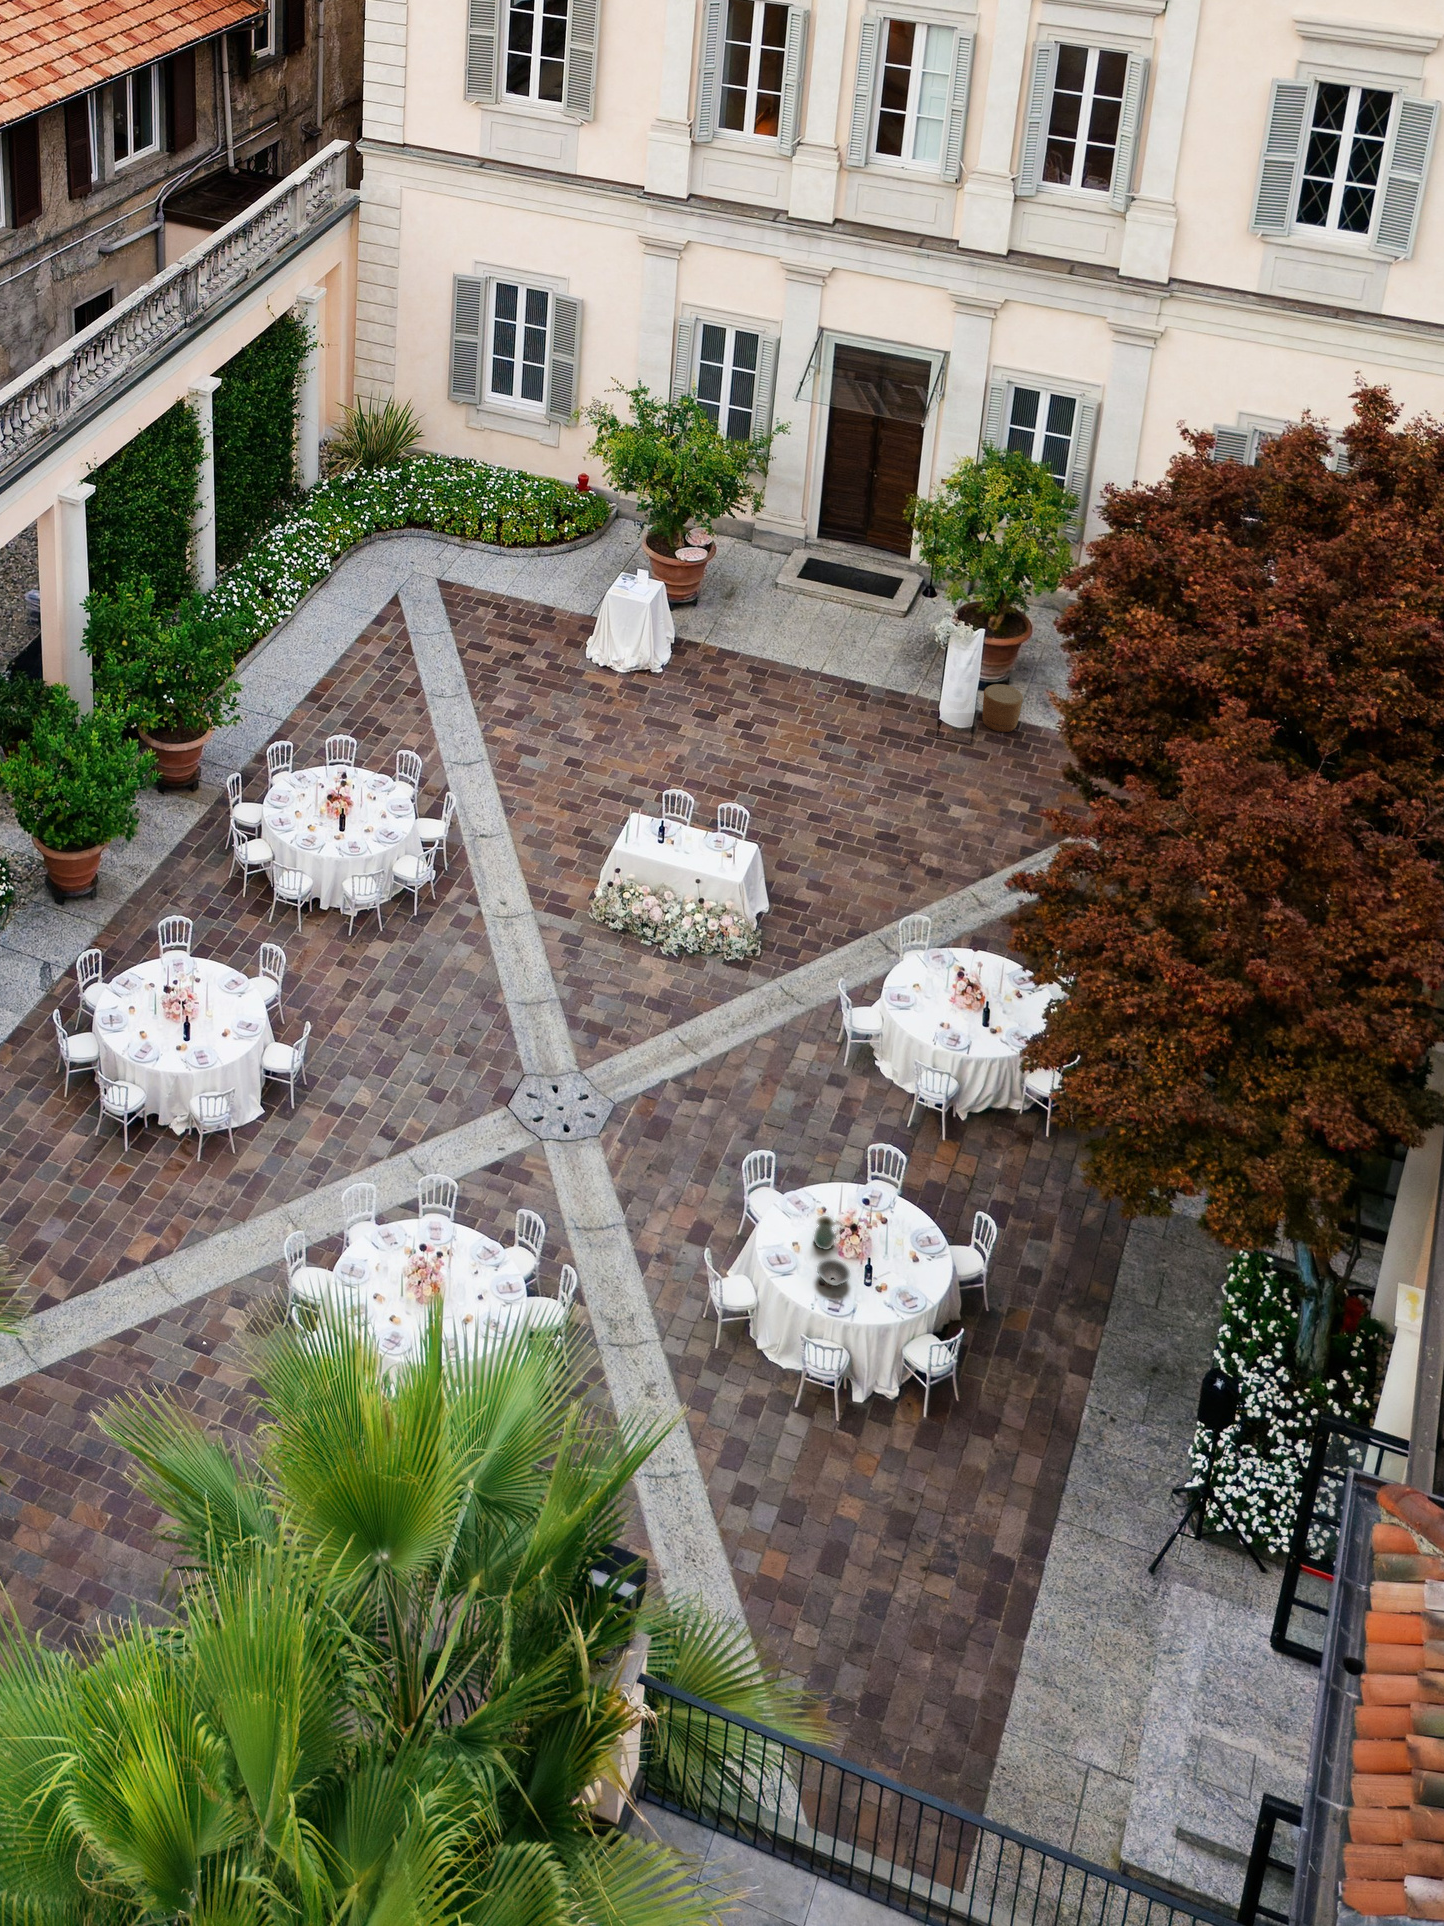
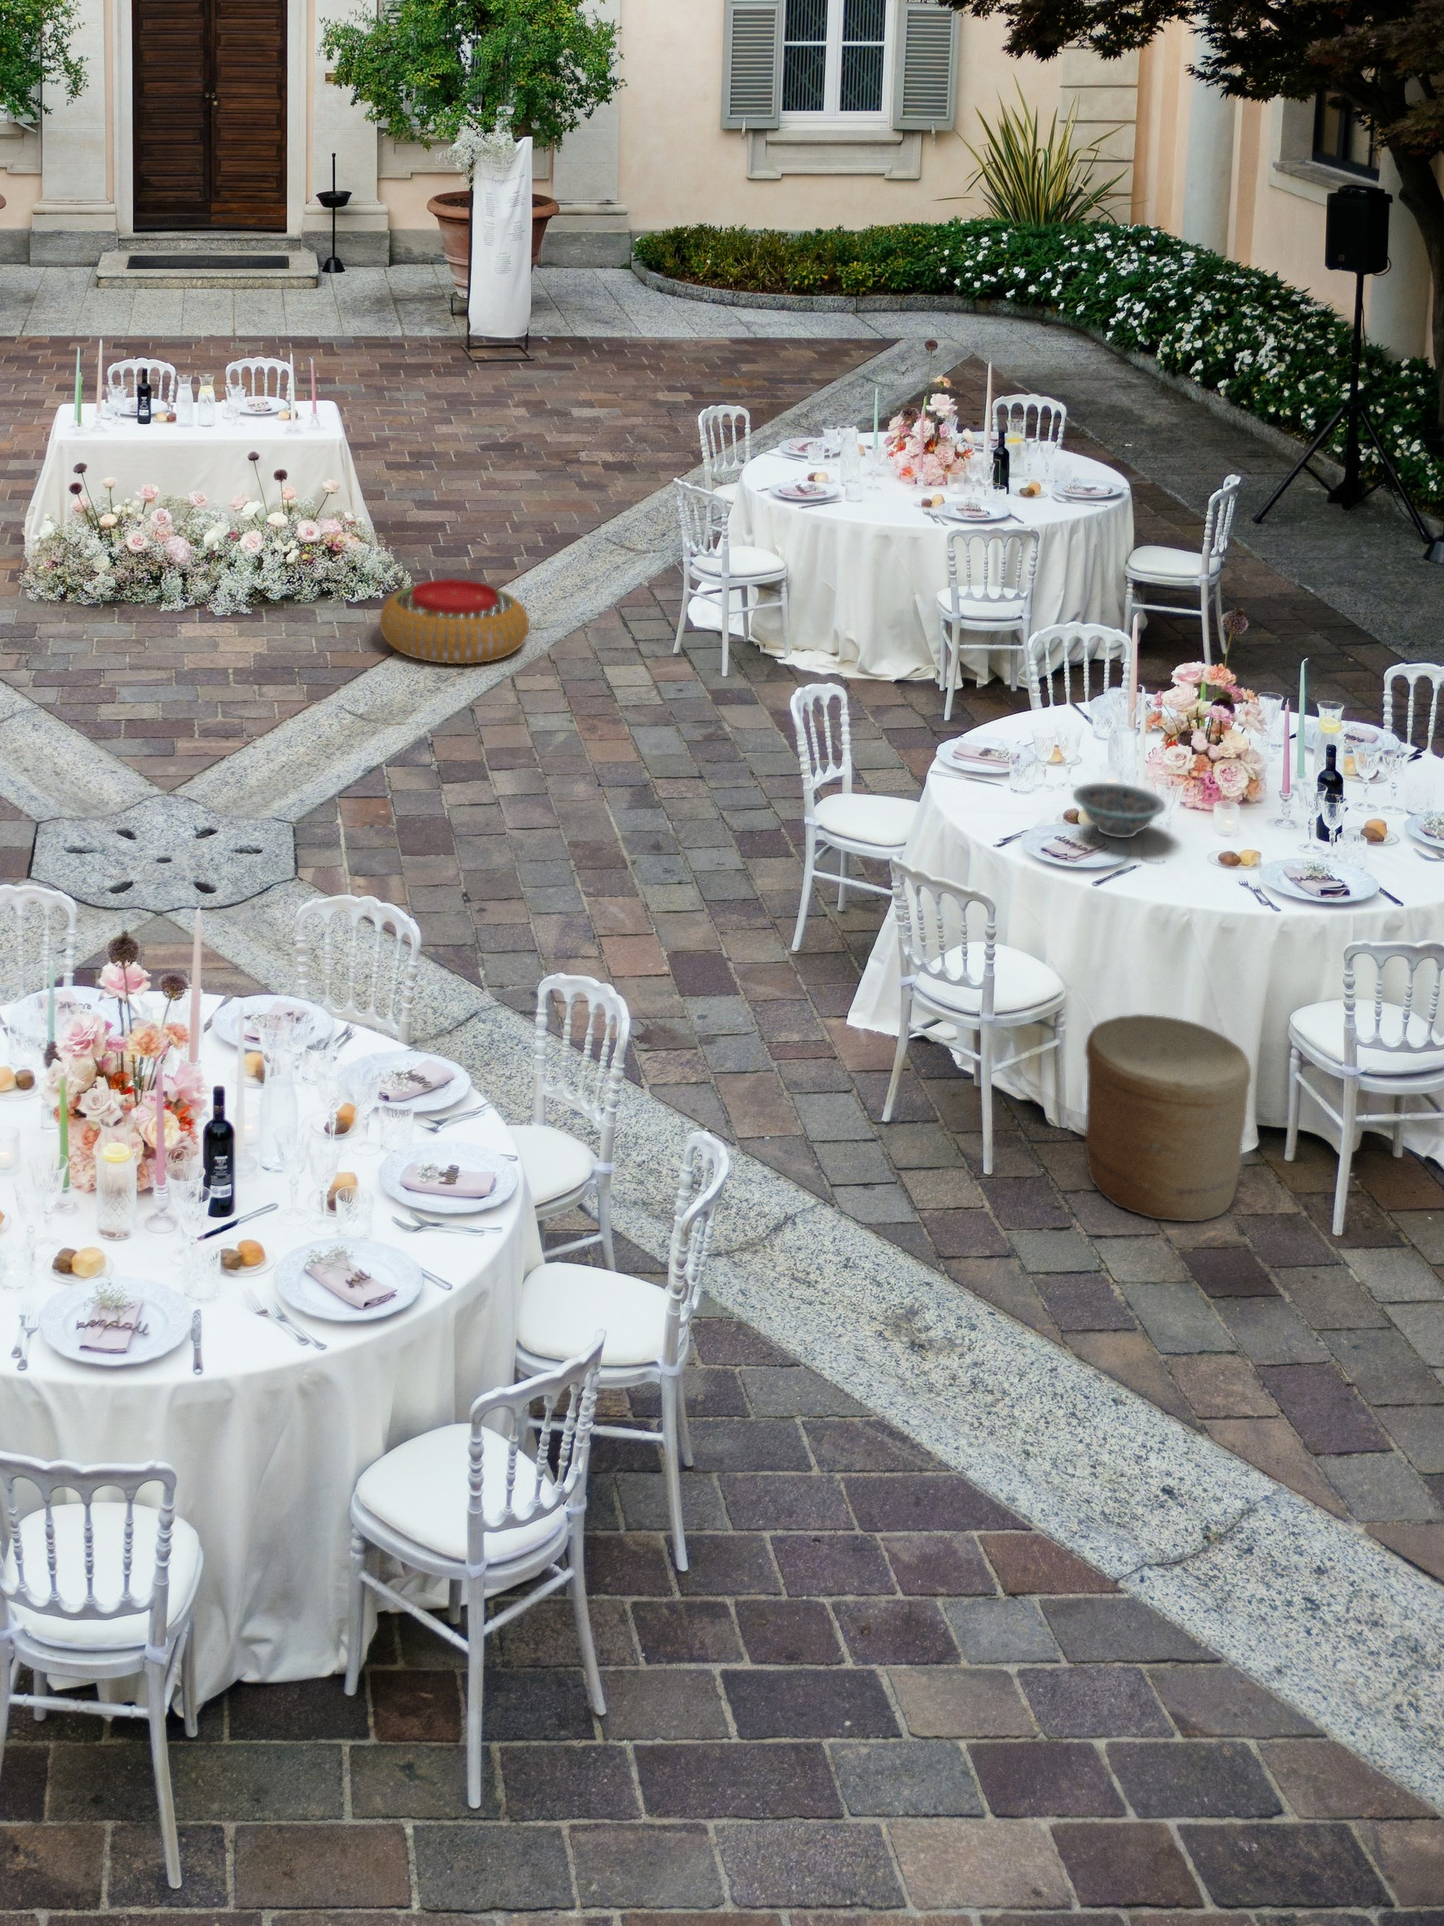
woven basket: present [982,684,1023,733] -> present [1085,1014,1251,1221]
pouf: none [719,977,788,1032] -> present [380,579,529,664]
ceramic pitcher: present [814,1216,840,1249] -> none [997,709,1064,794]

